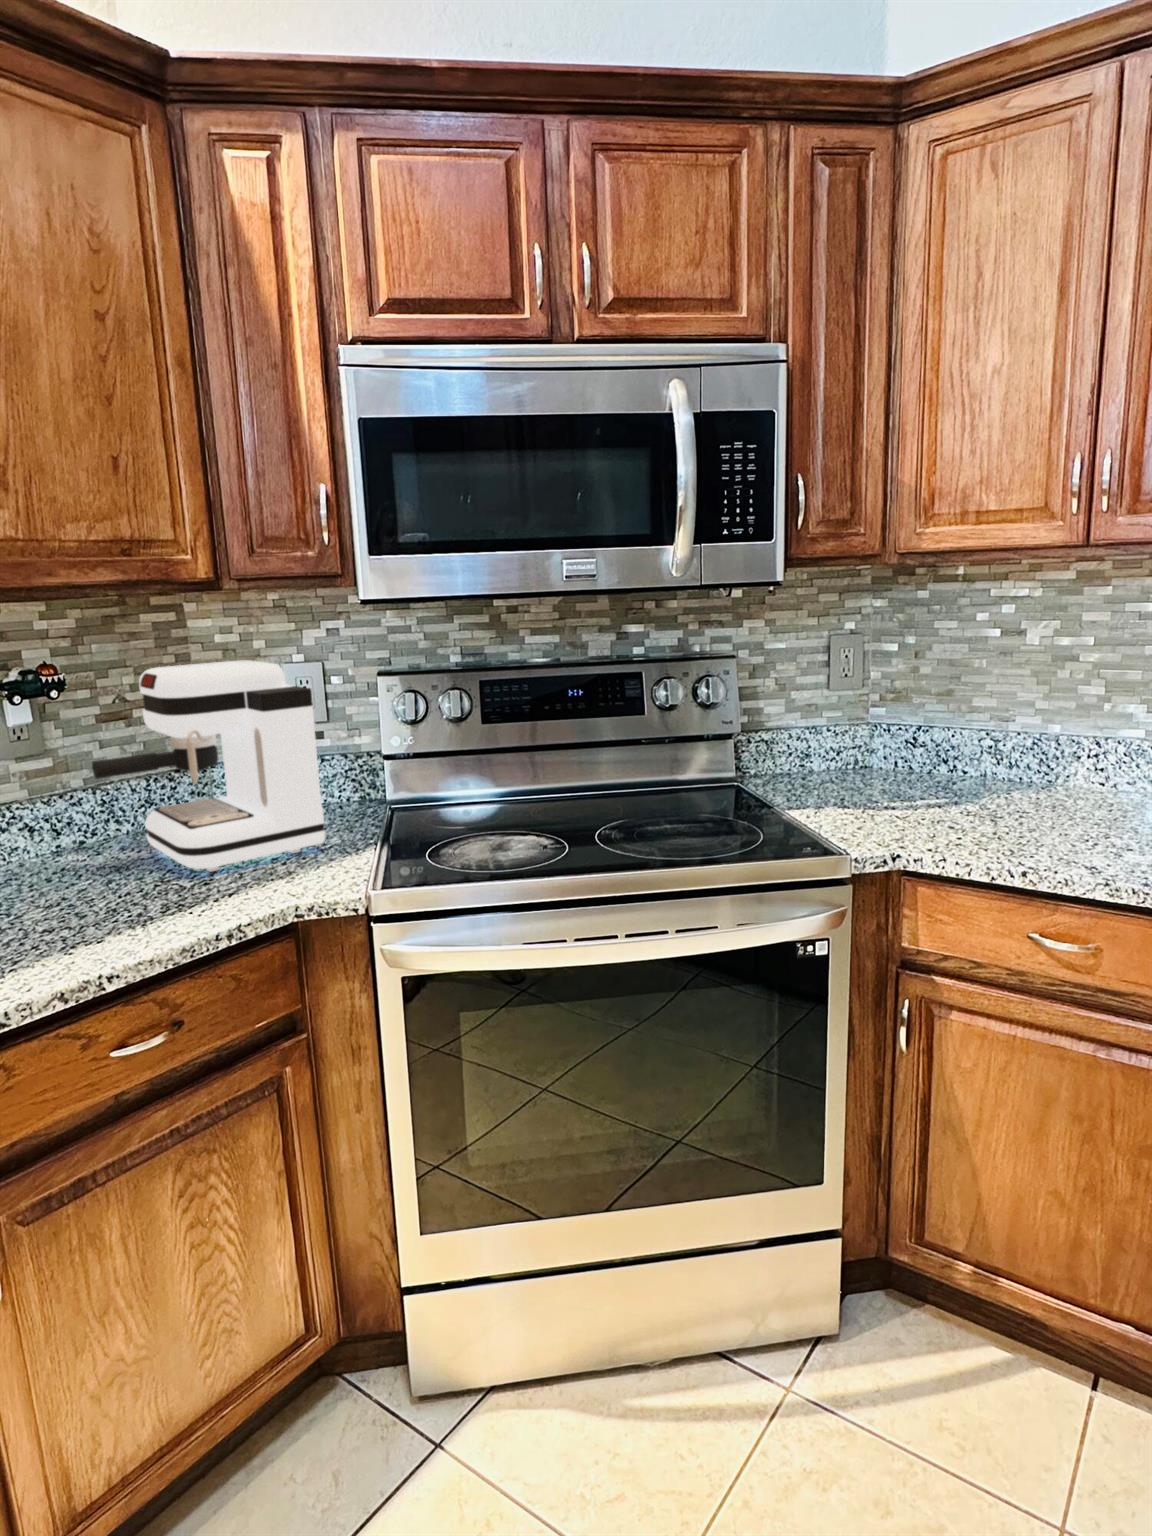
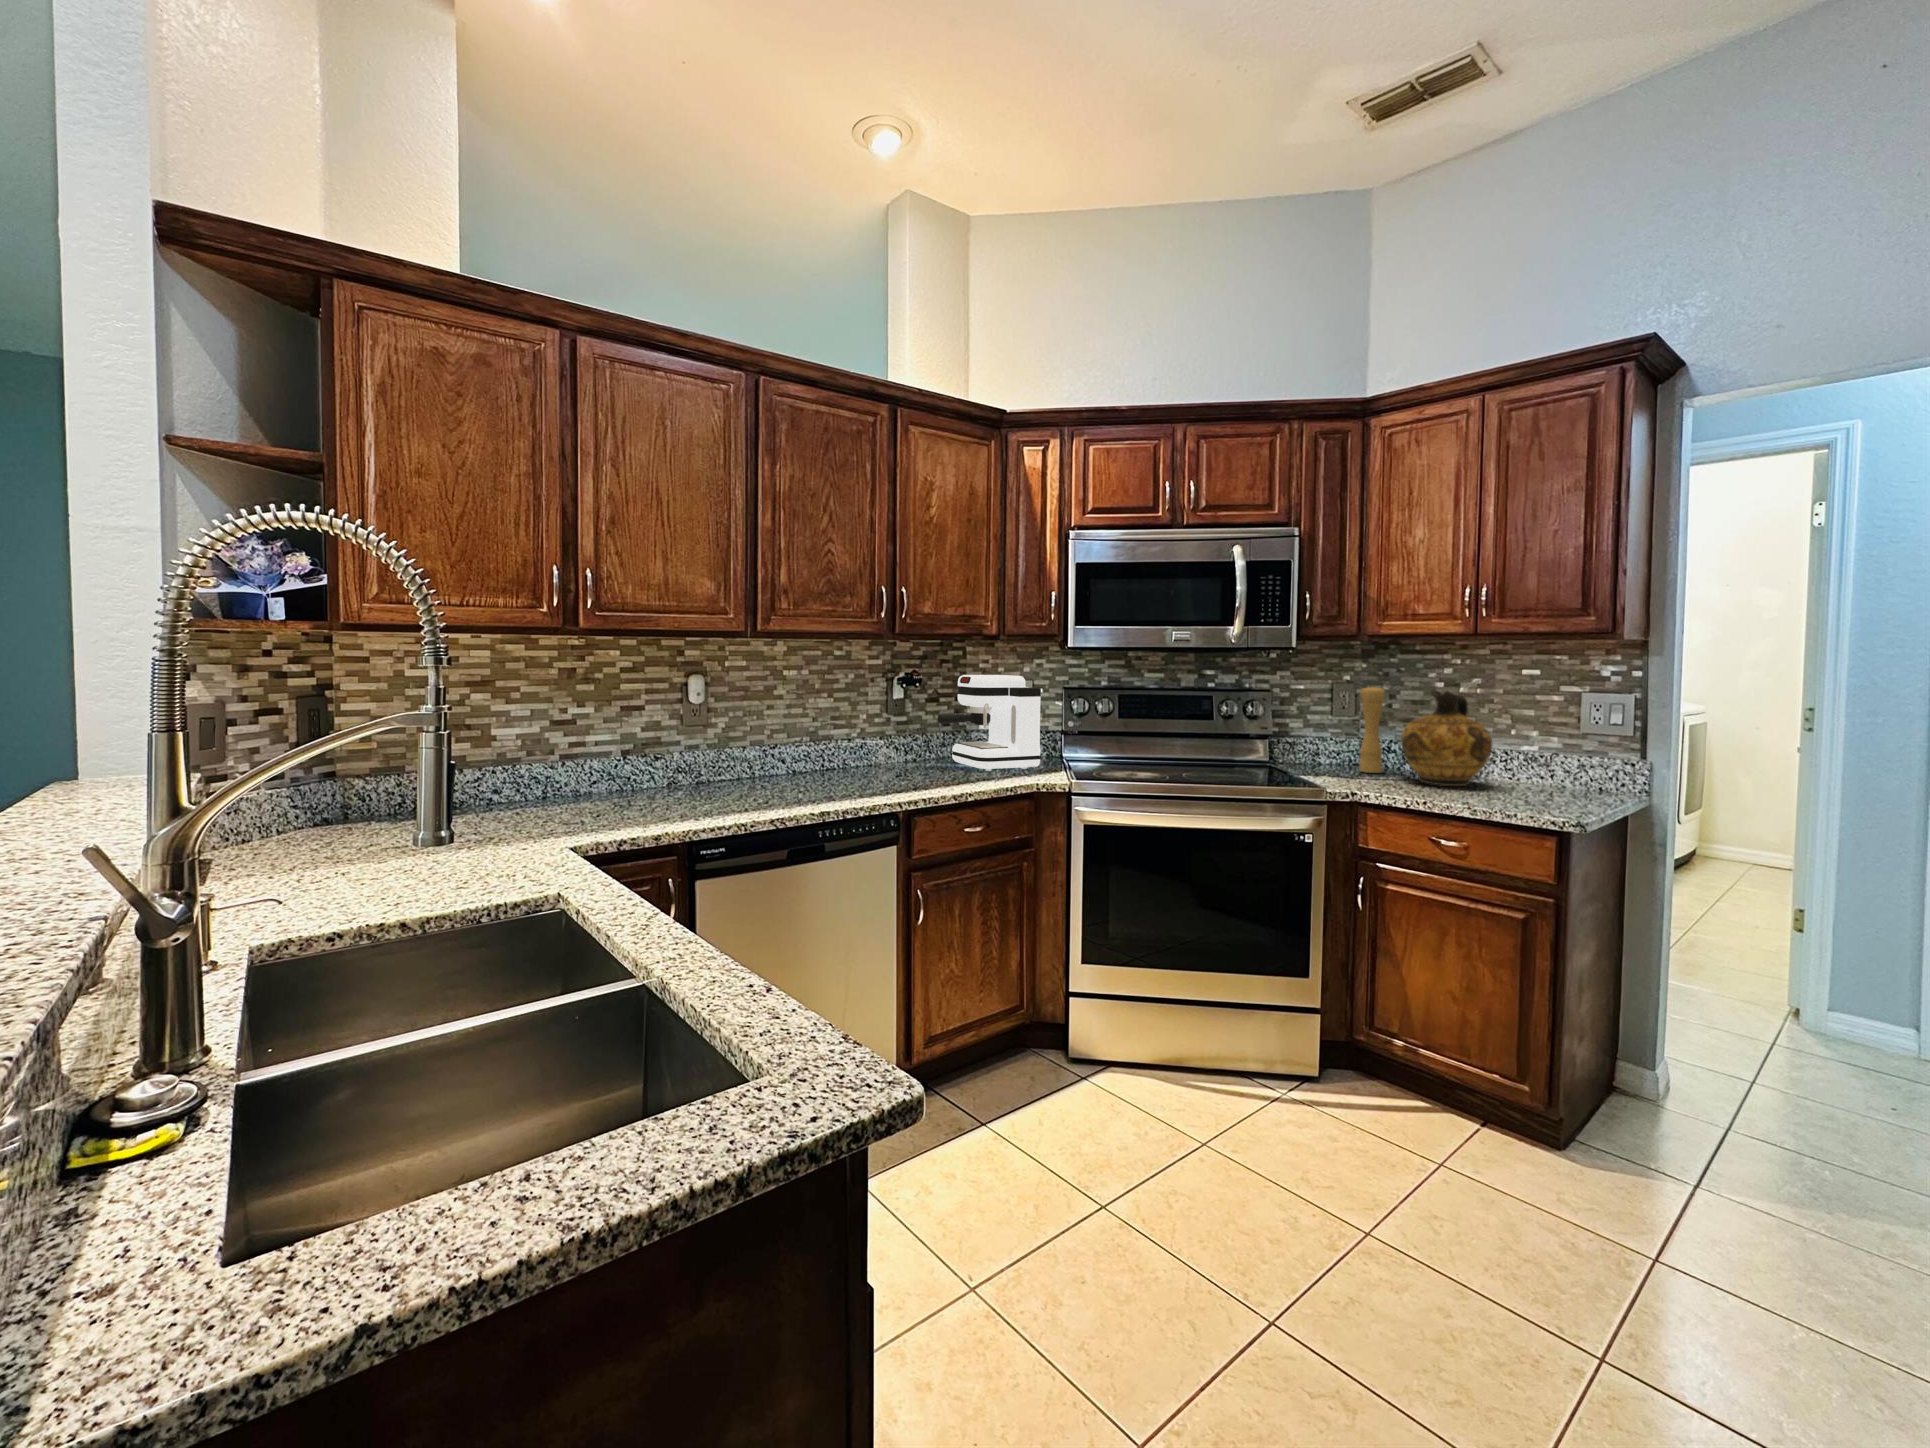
pepper mill: none [879,642,921,791] -> present [1359,686,1385,773]
ceramic jug: none [953,650,1099,817] -> present [1401,690,1492,786]

